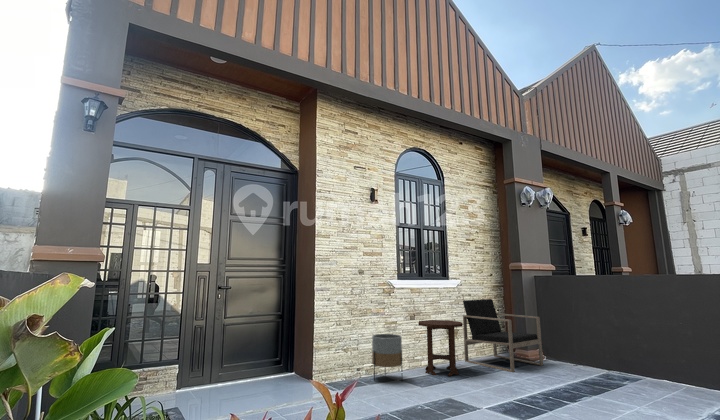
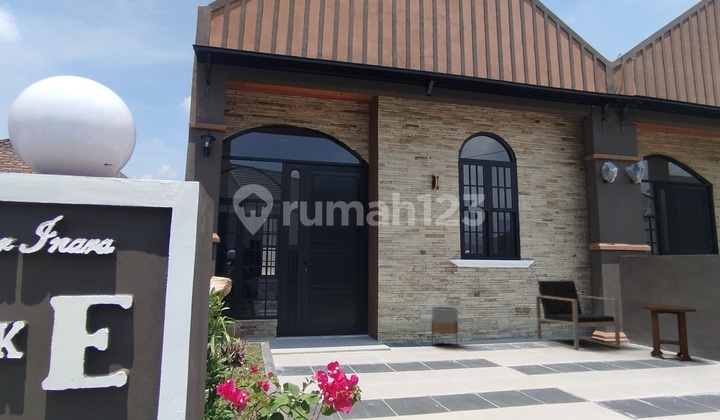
side table: present [418,320,463,376] -> present [641,305,696,361]

